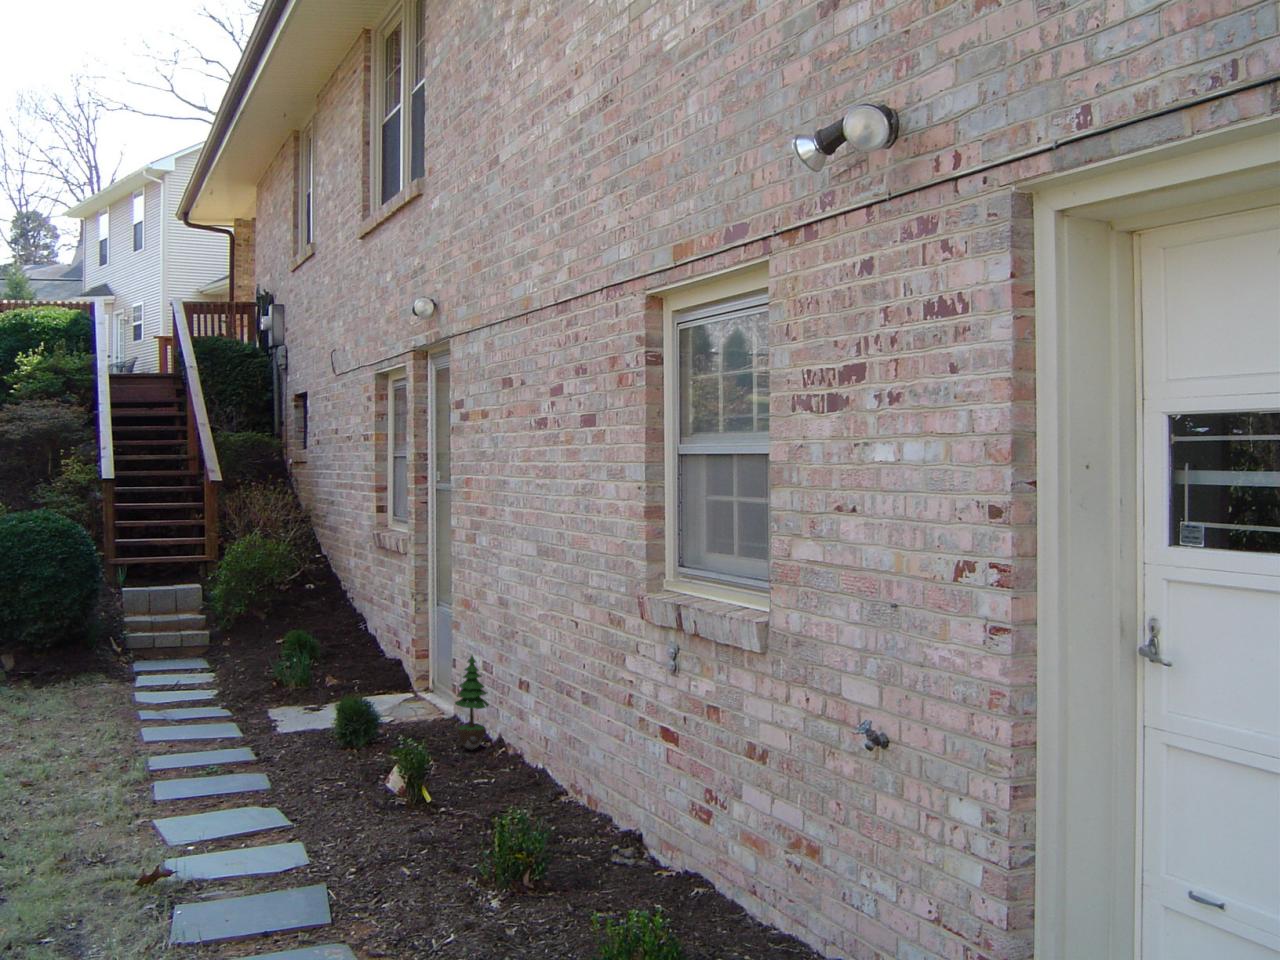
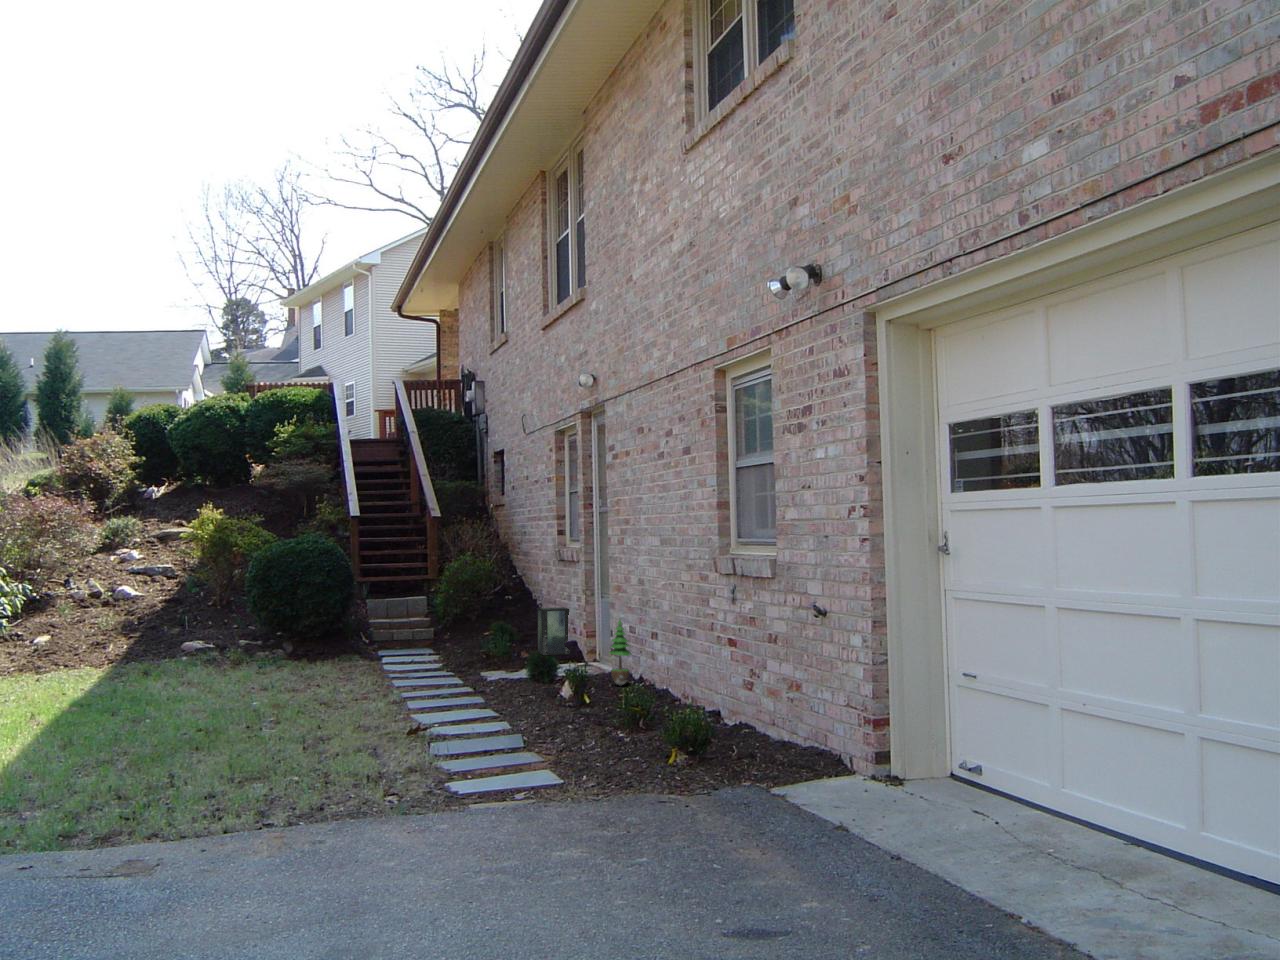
storage box: none [349,611,393,677] -> present [537,607,570,655]

